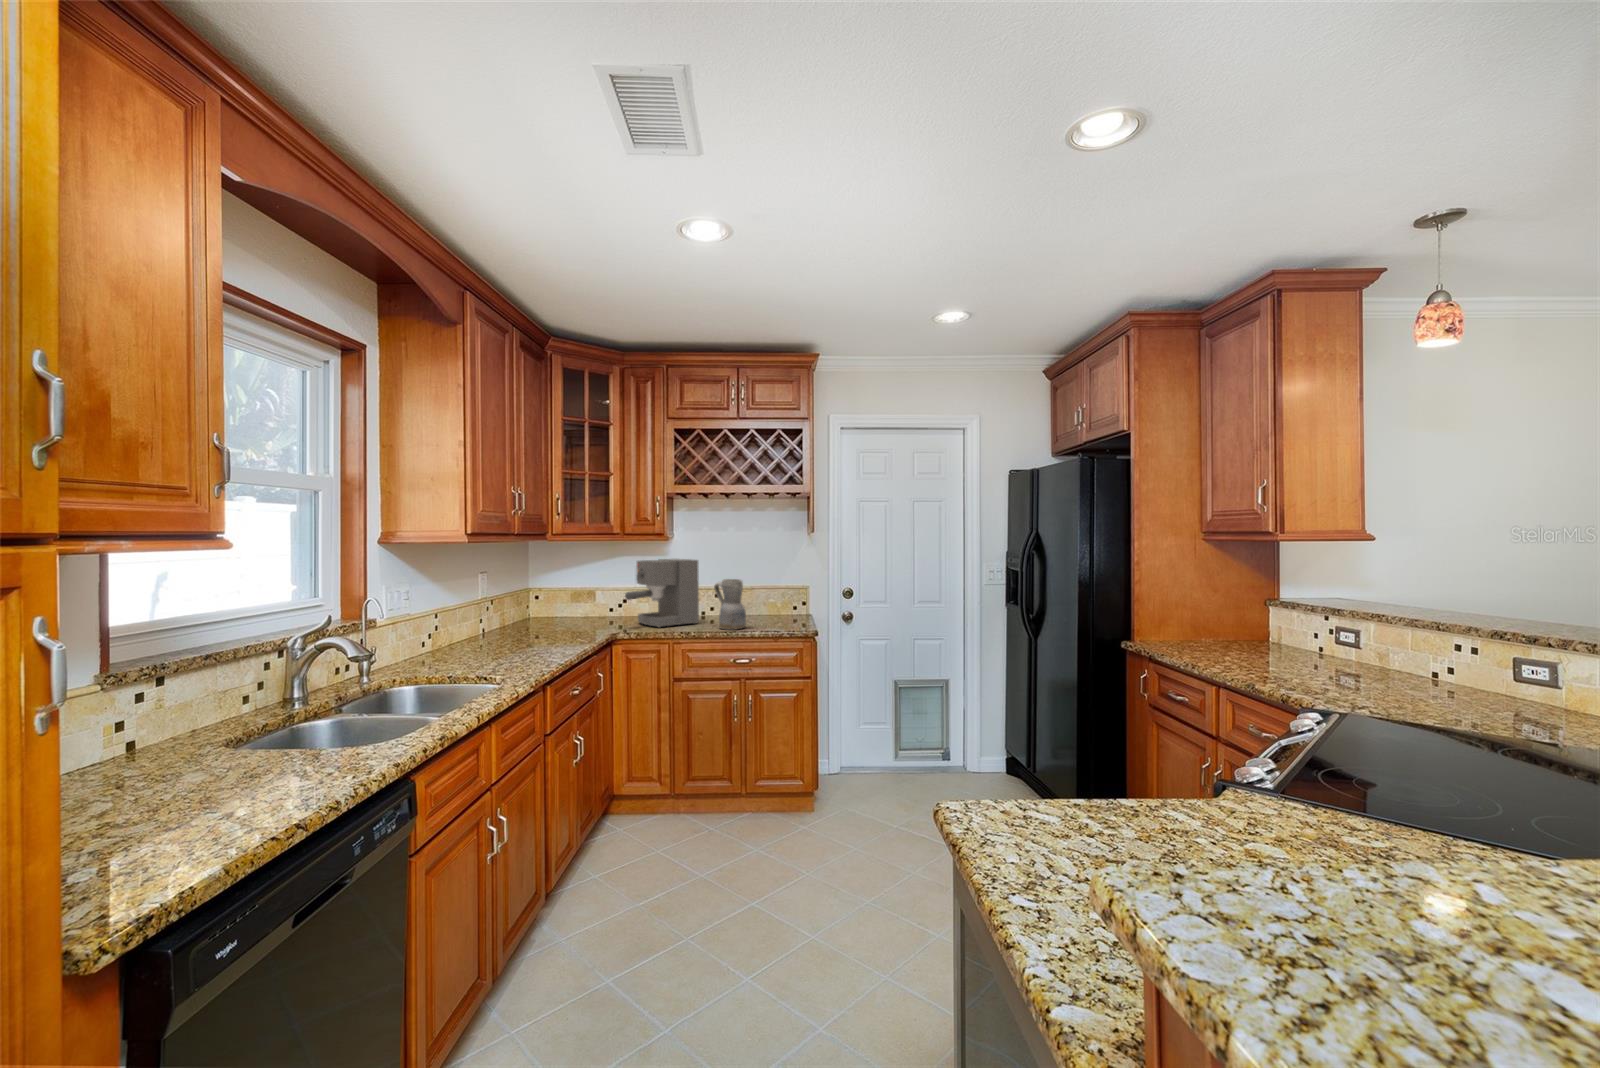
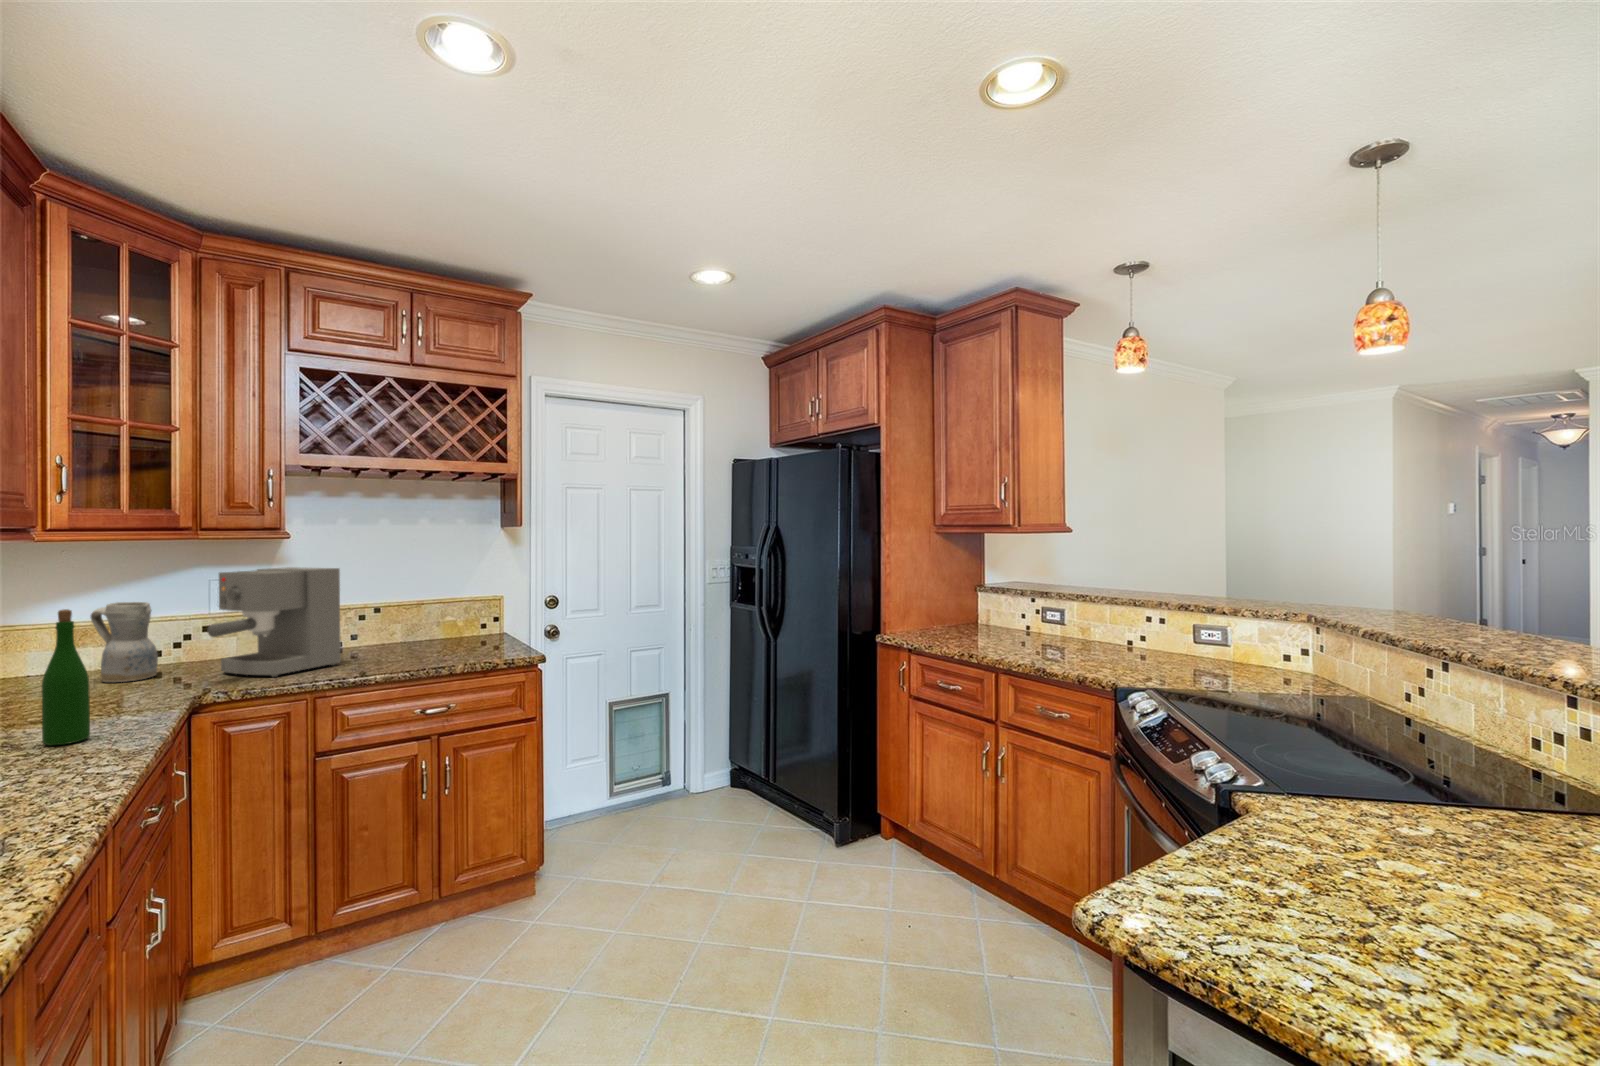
wine bottle: none [532,578,551,652] -> present [42,609,90,746]
ceramic pitcher: present [714,579,746,629] -> present [90,602,158,682]

